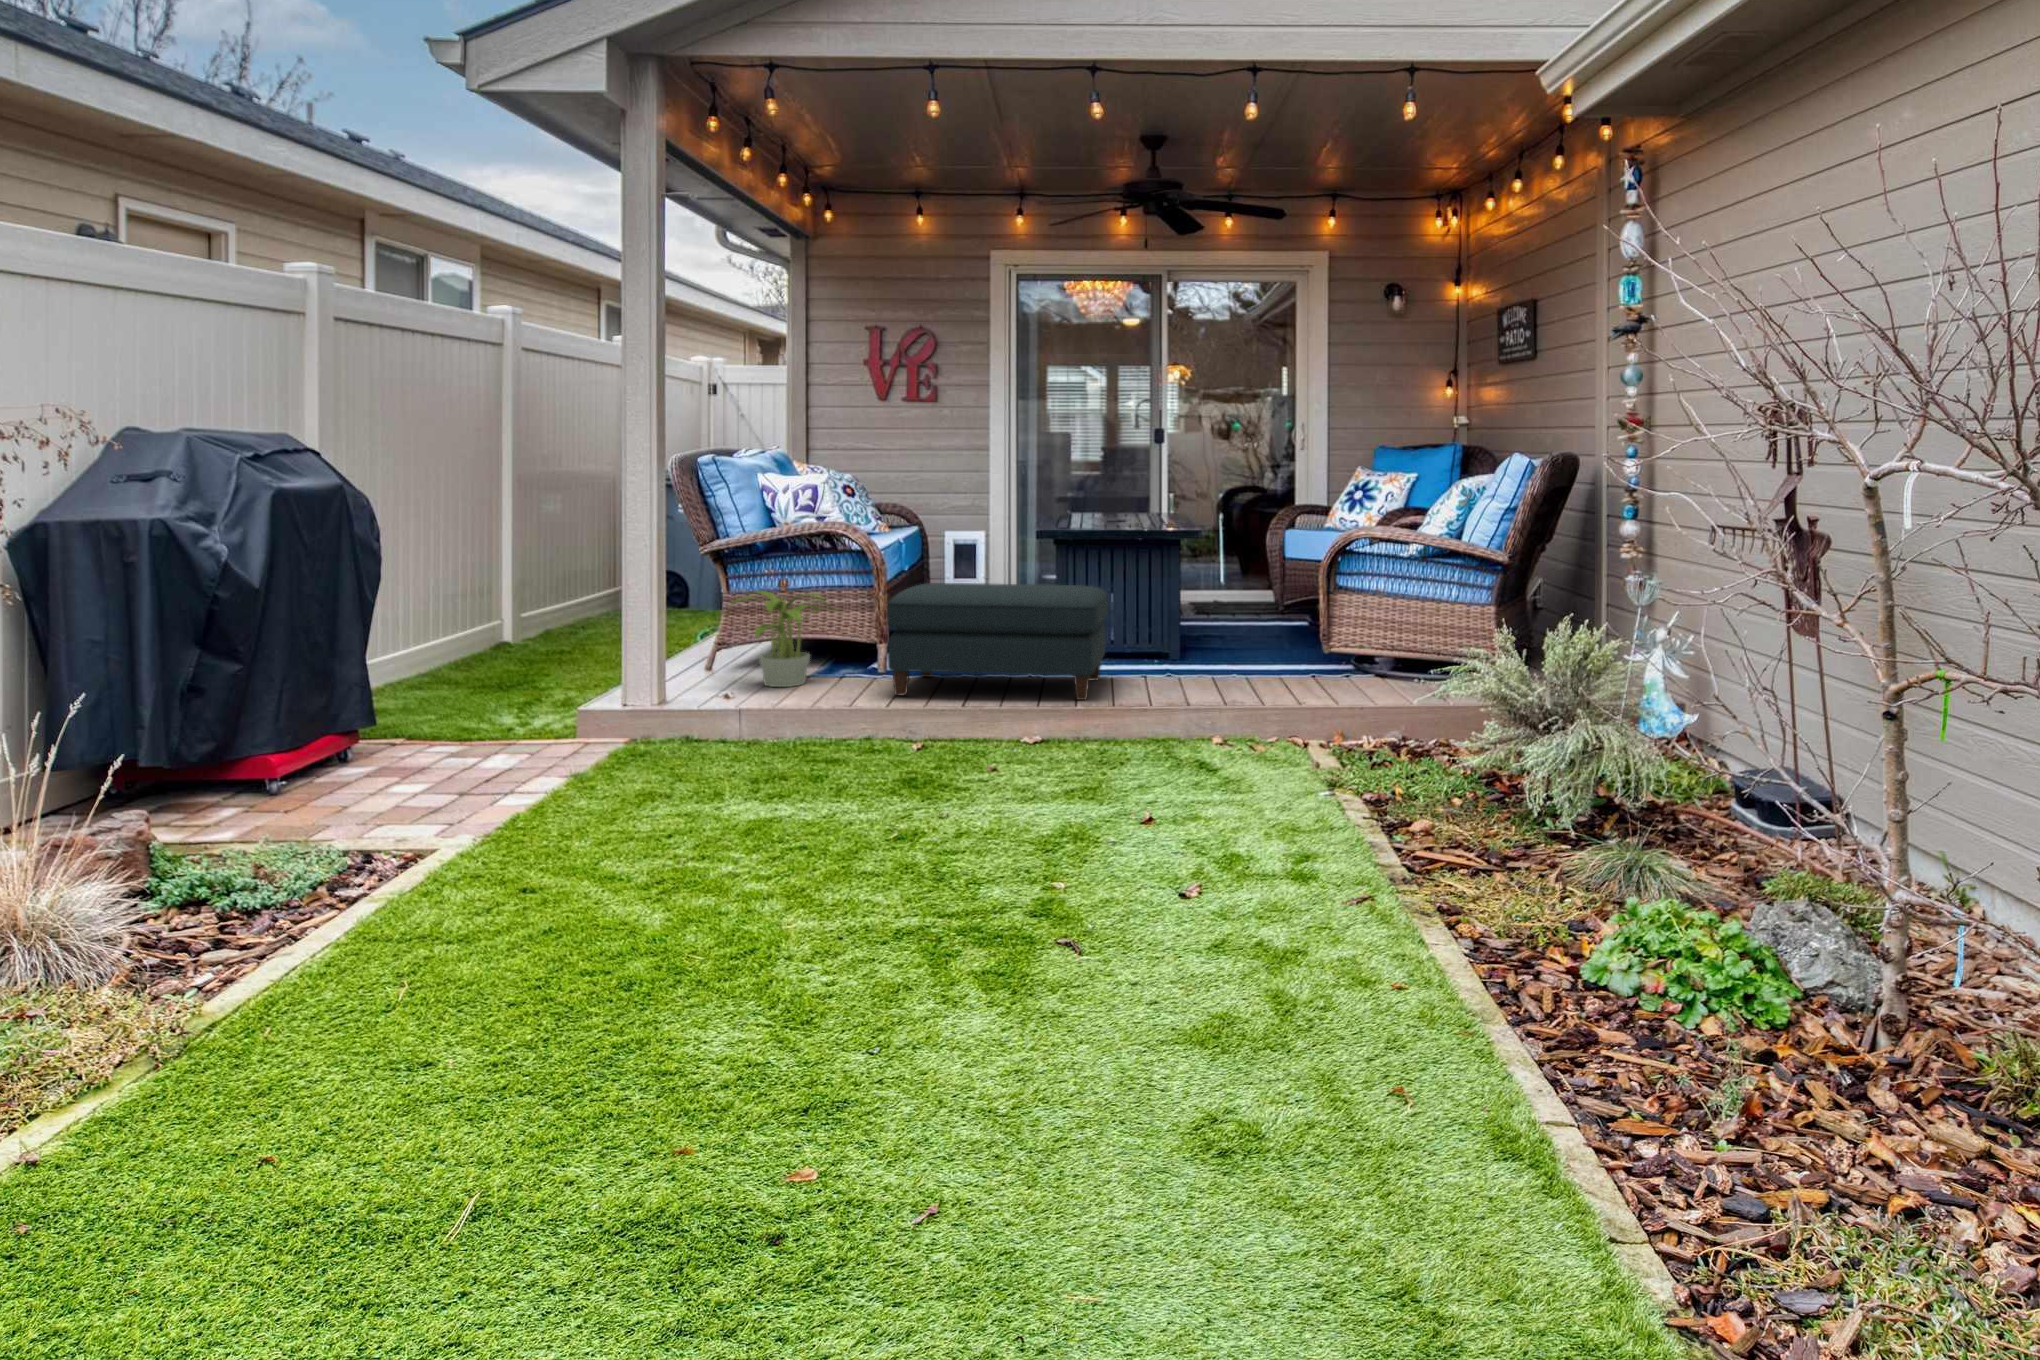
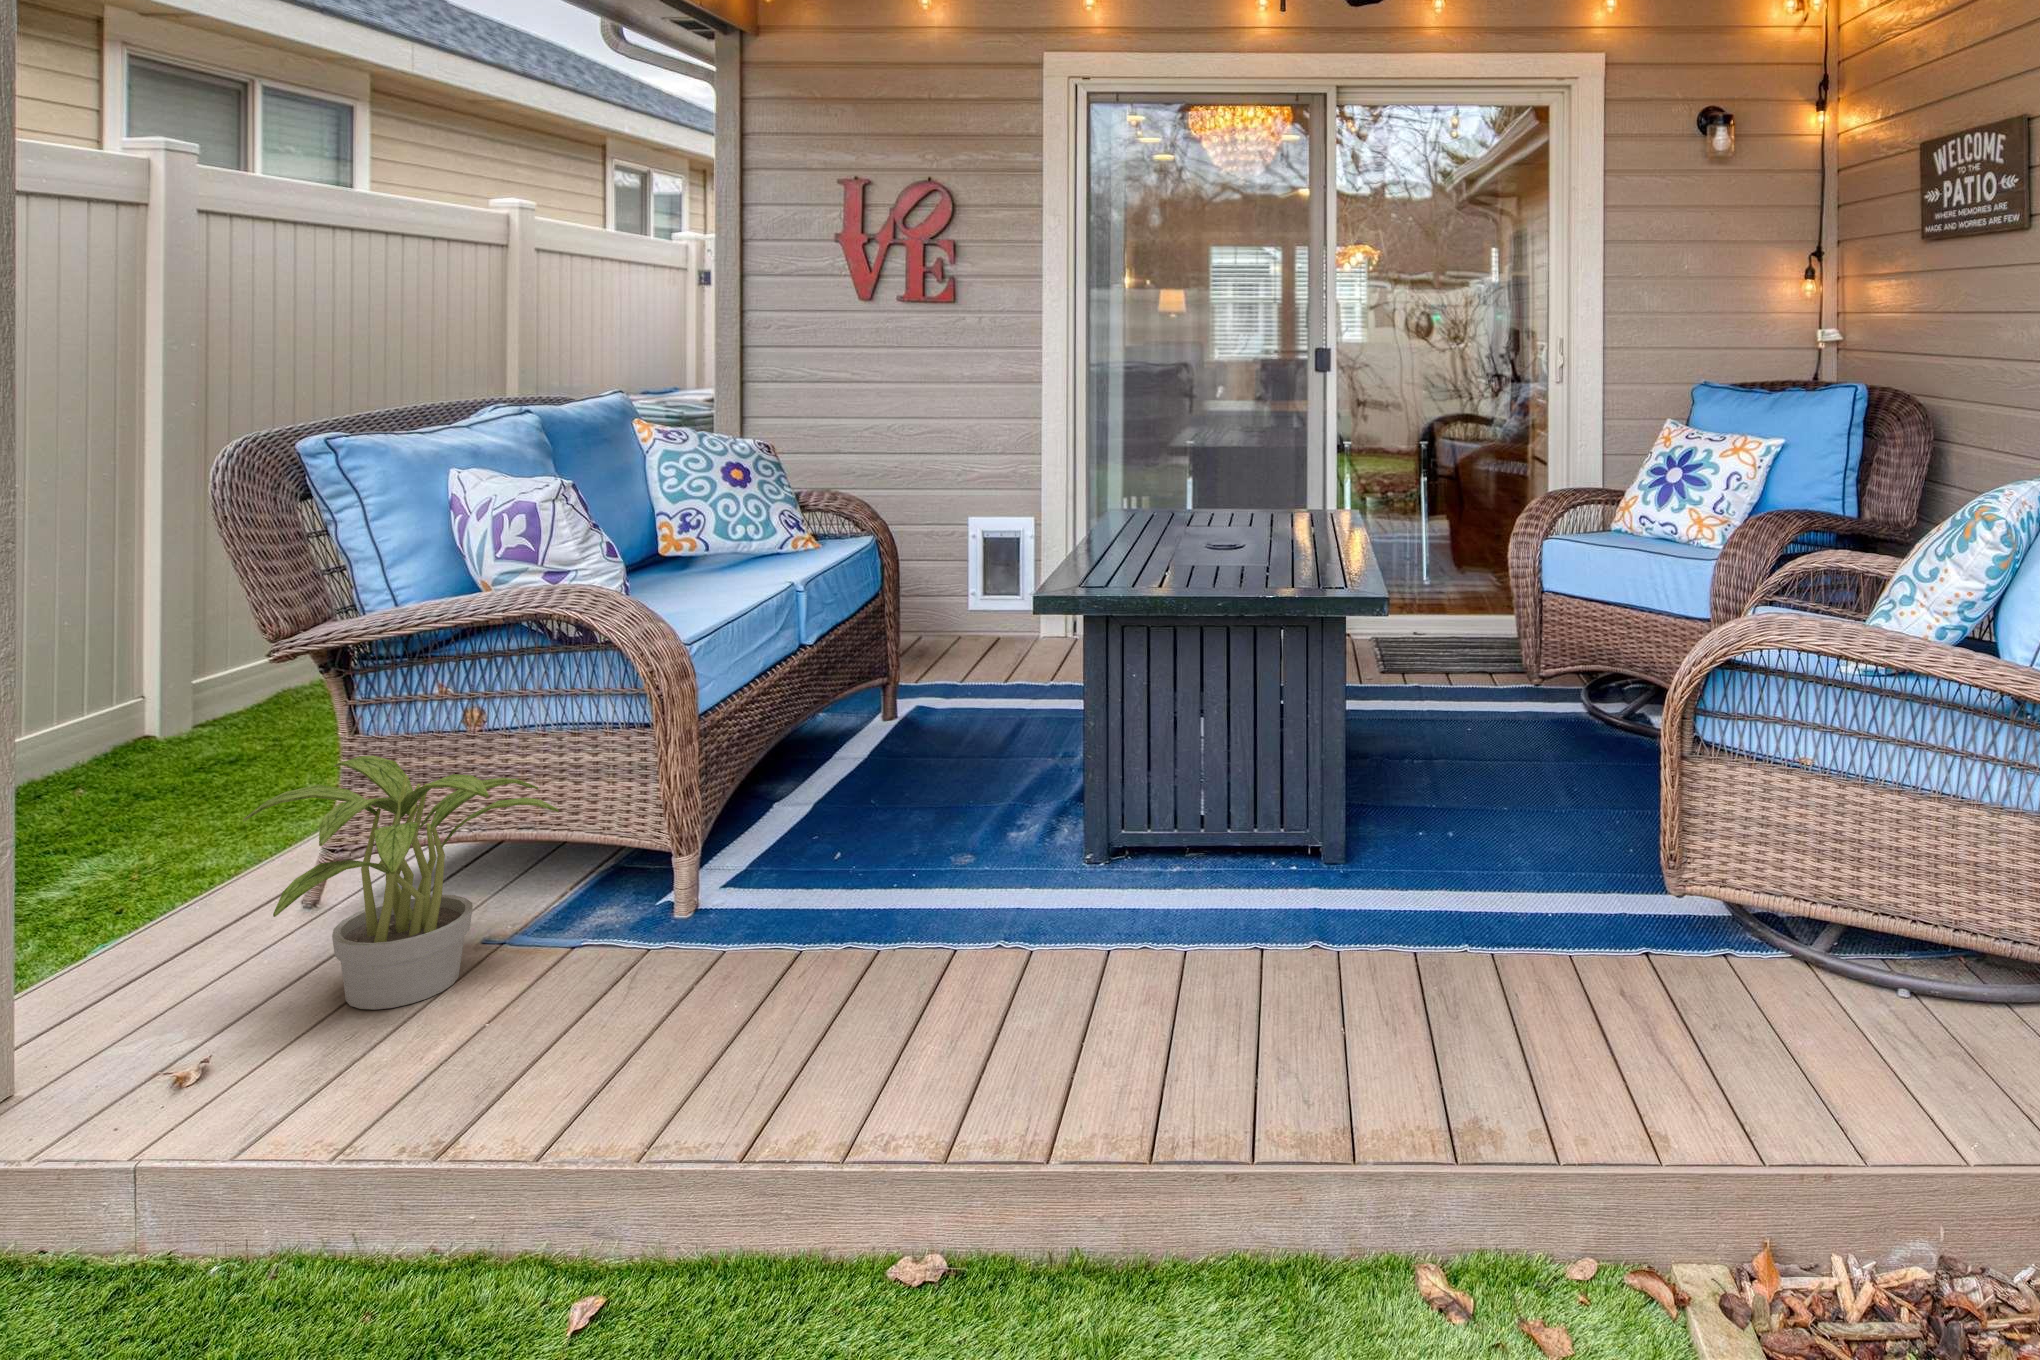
ottoman: present [887,583,1108,700] -> none [576,736,1166,1115]

